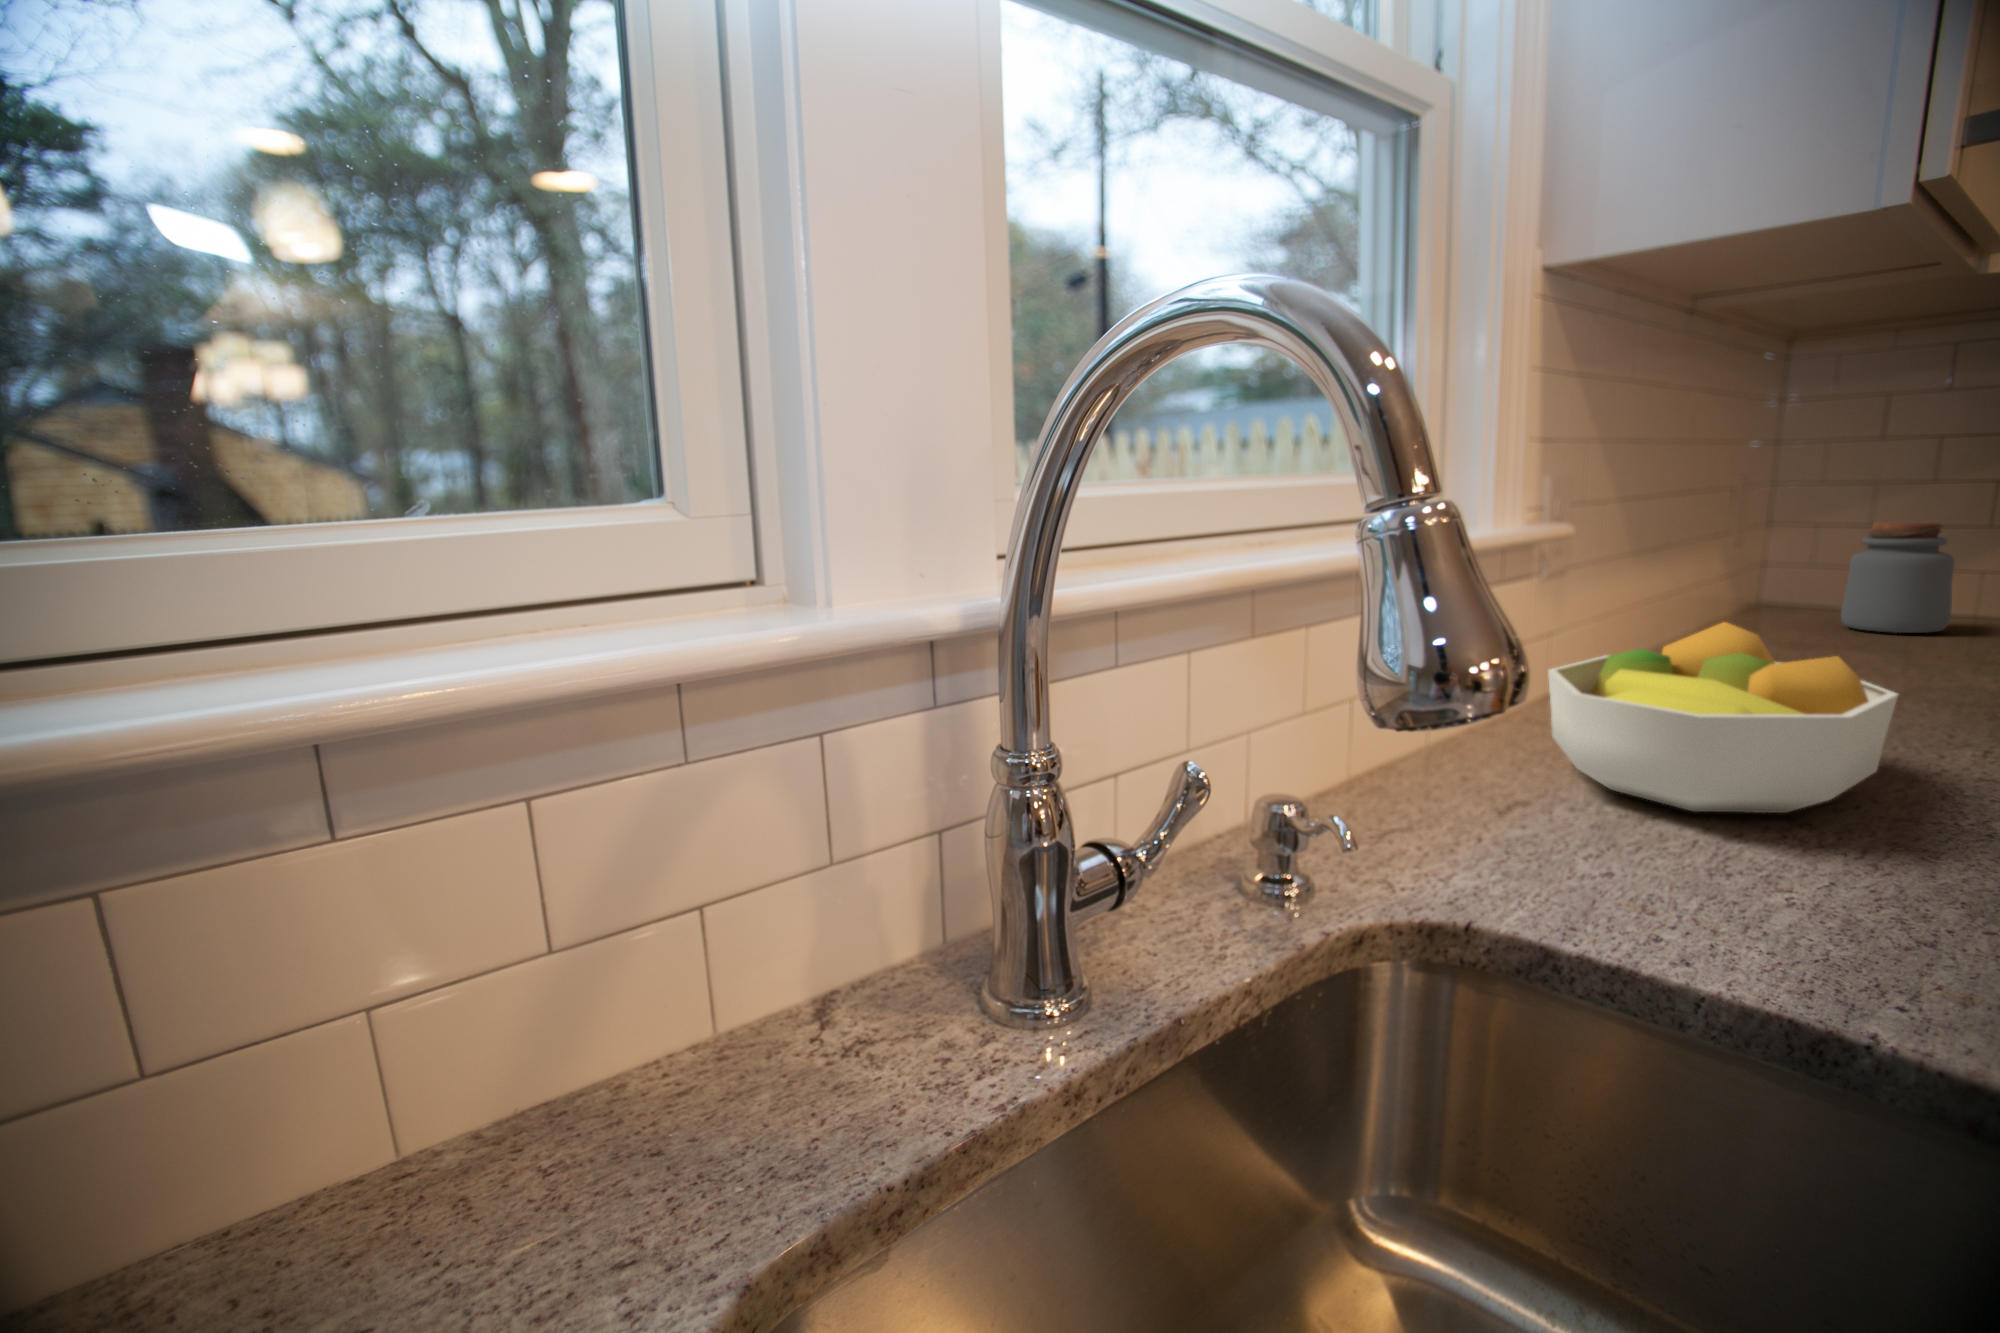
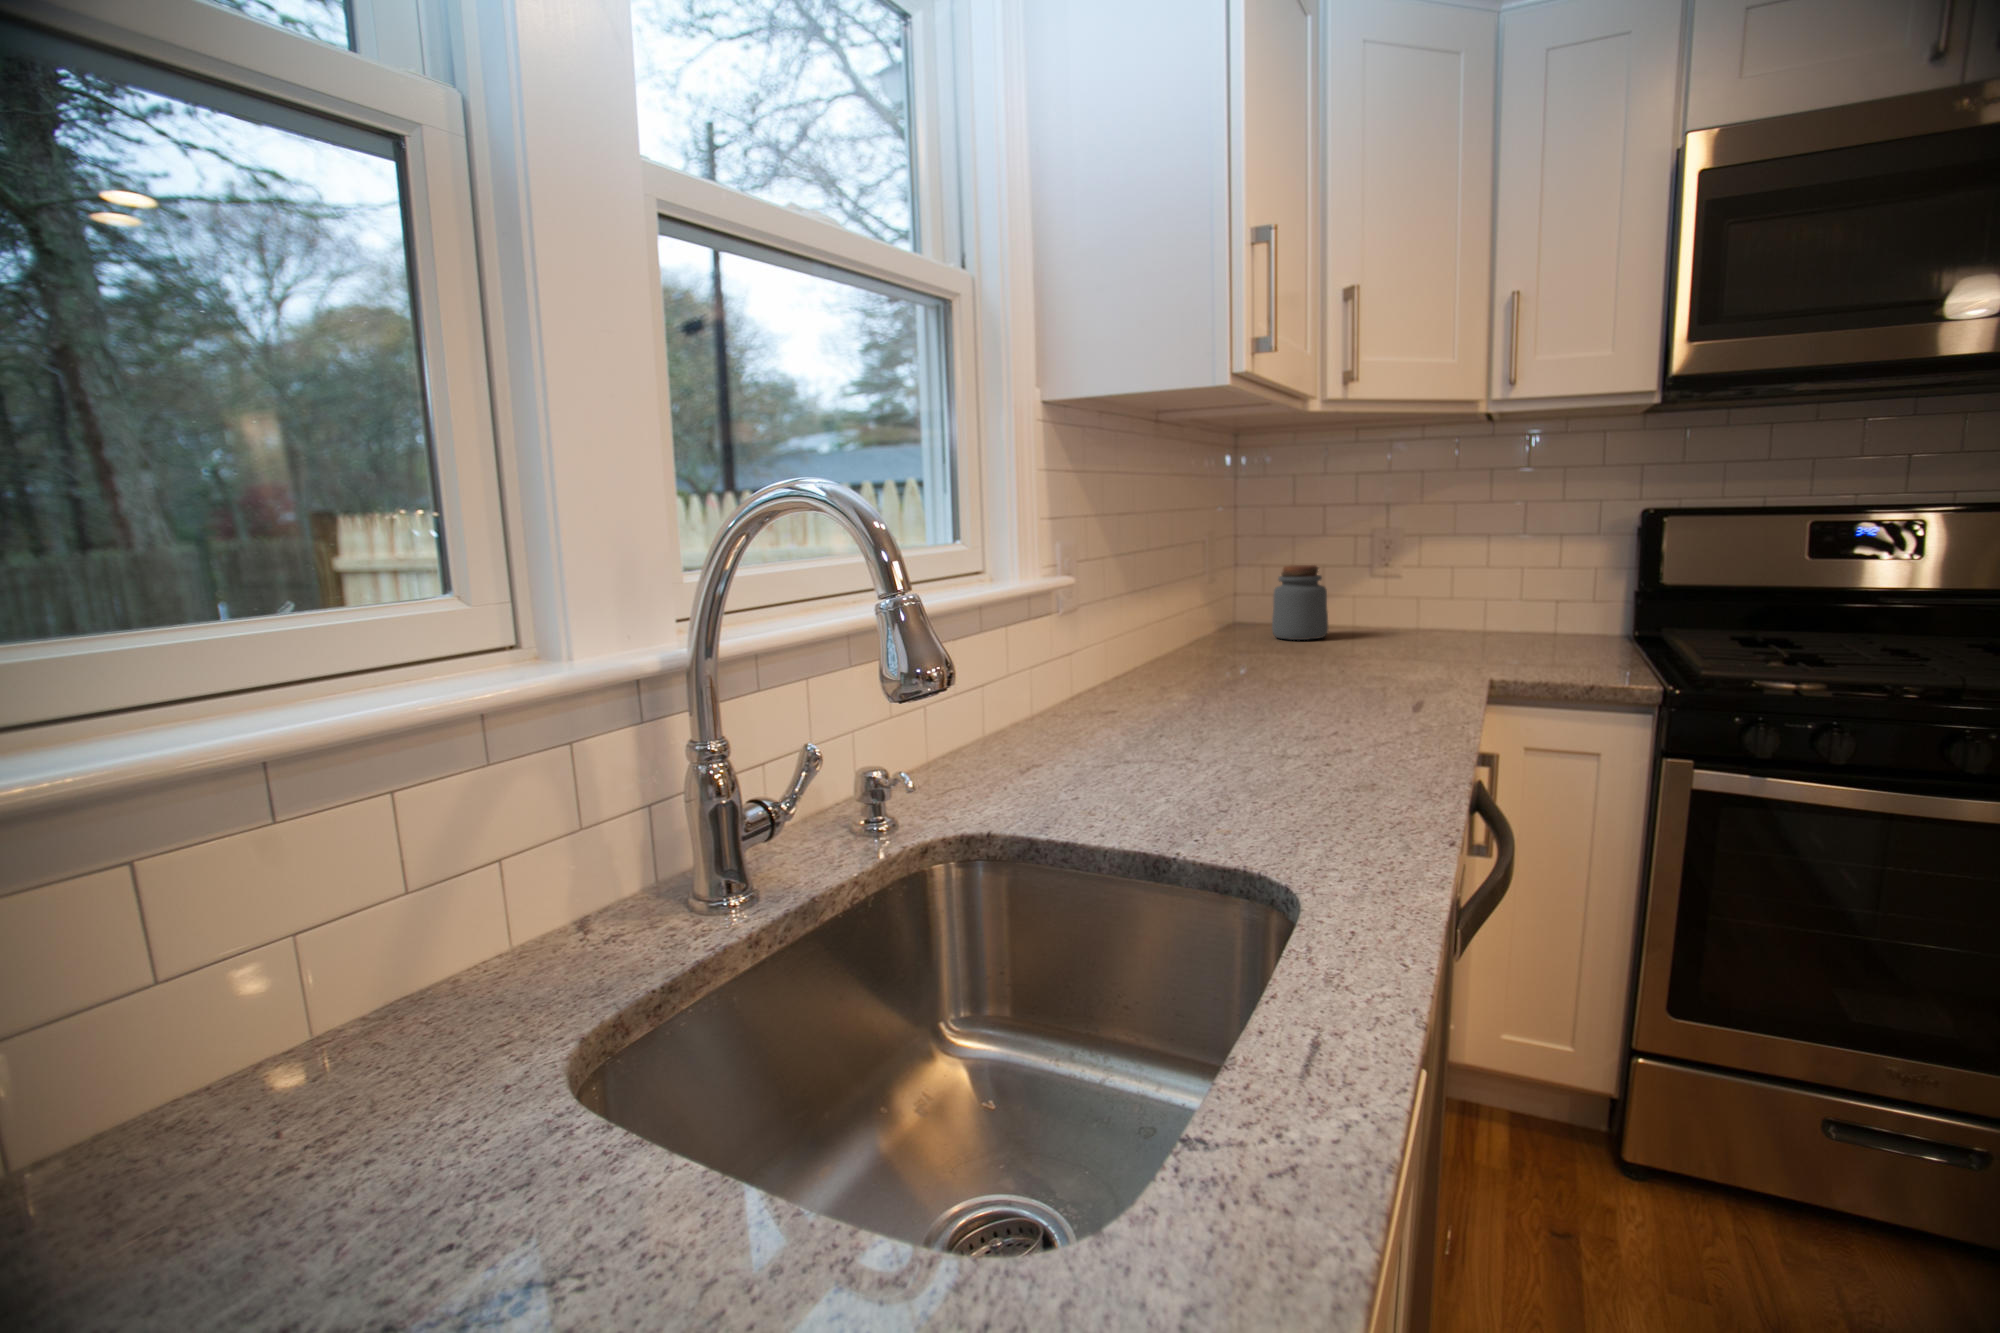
fruit bowl: present [1548,622,1898,813] -> none [1056,641,1230,759]

